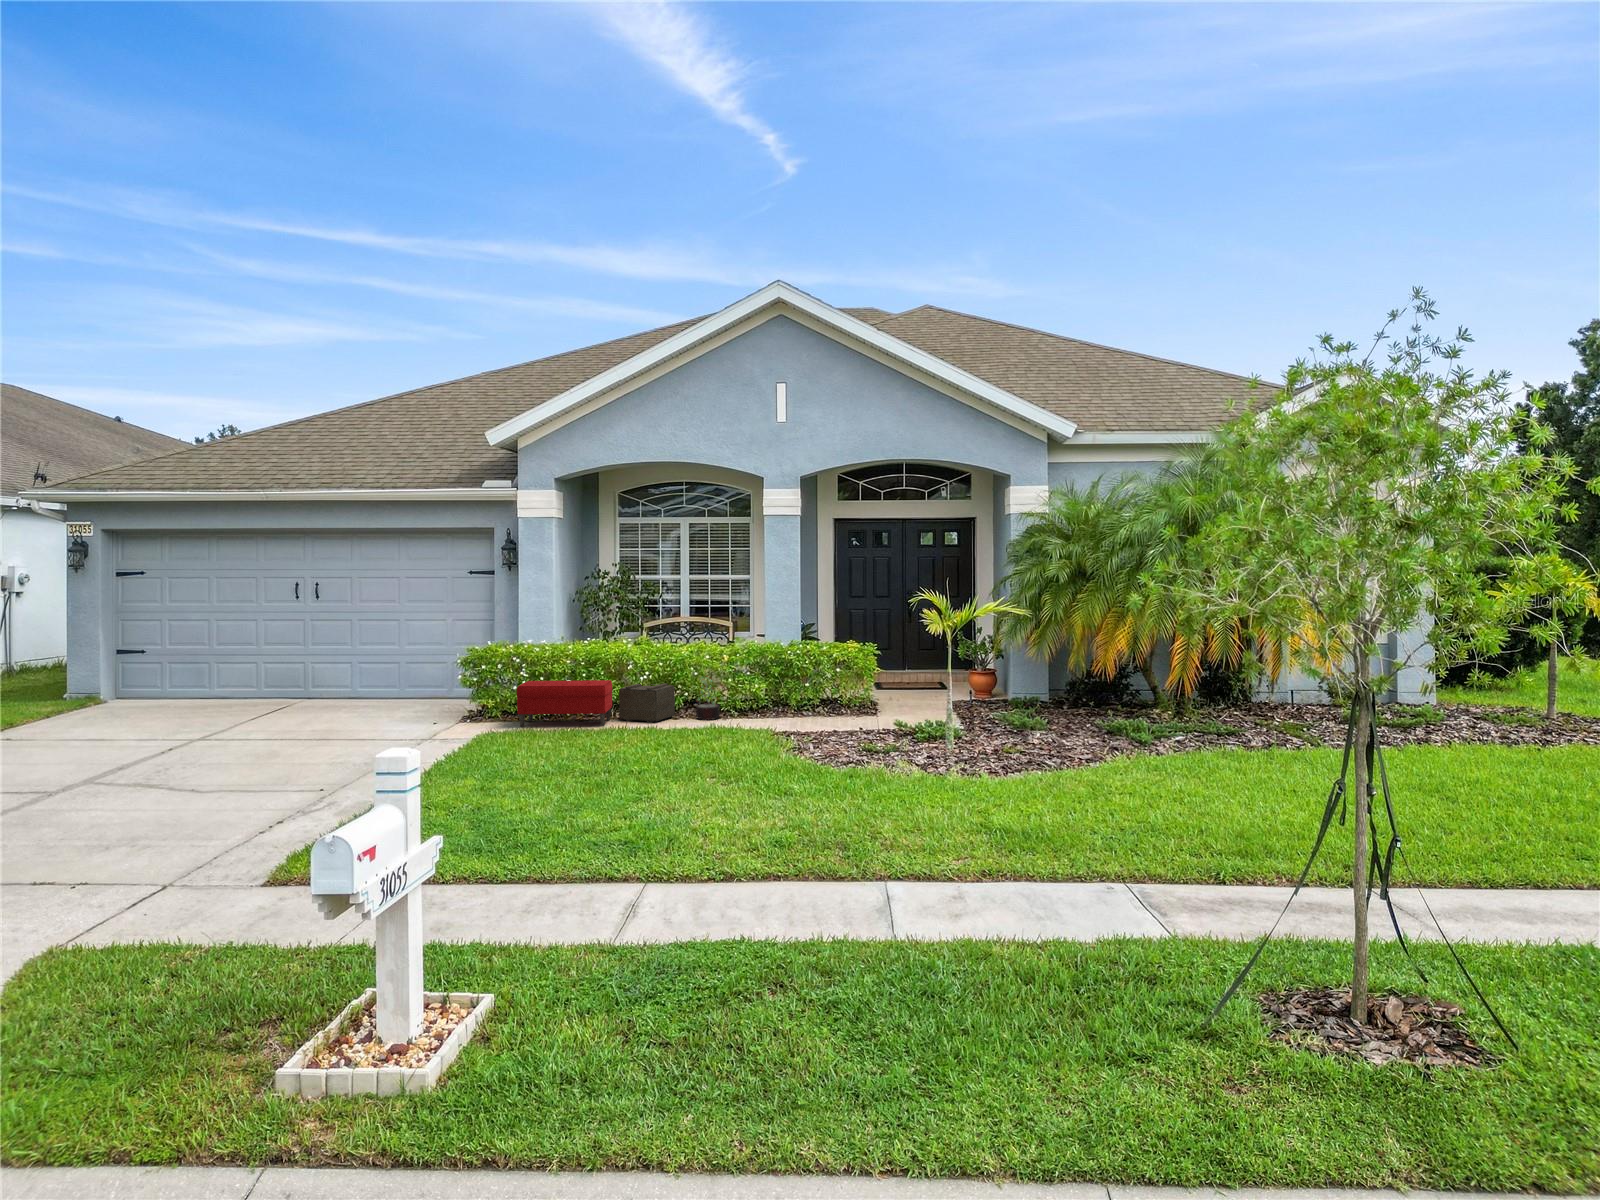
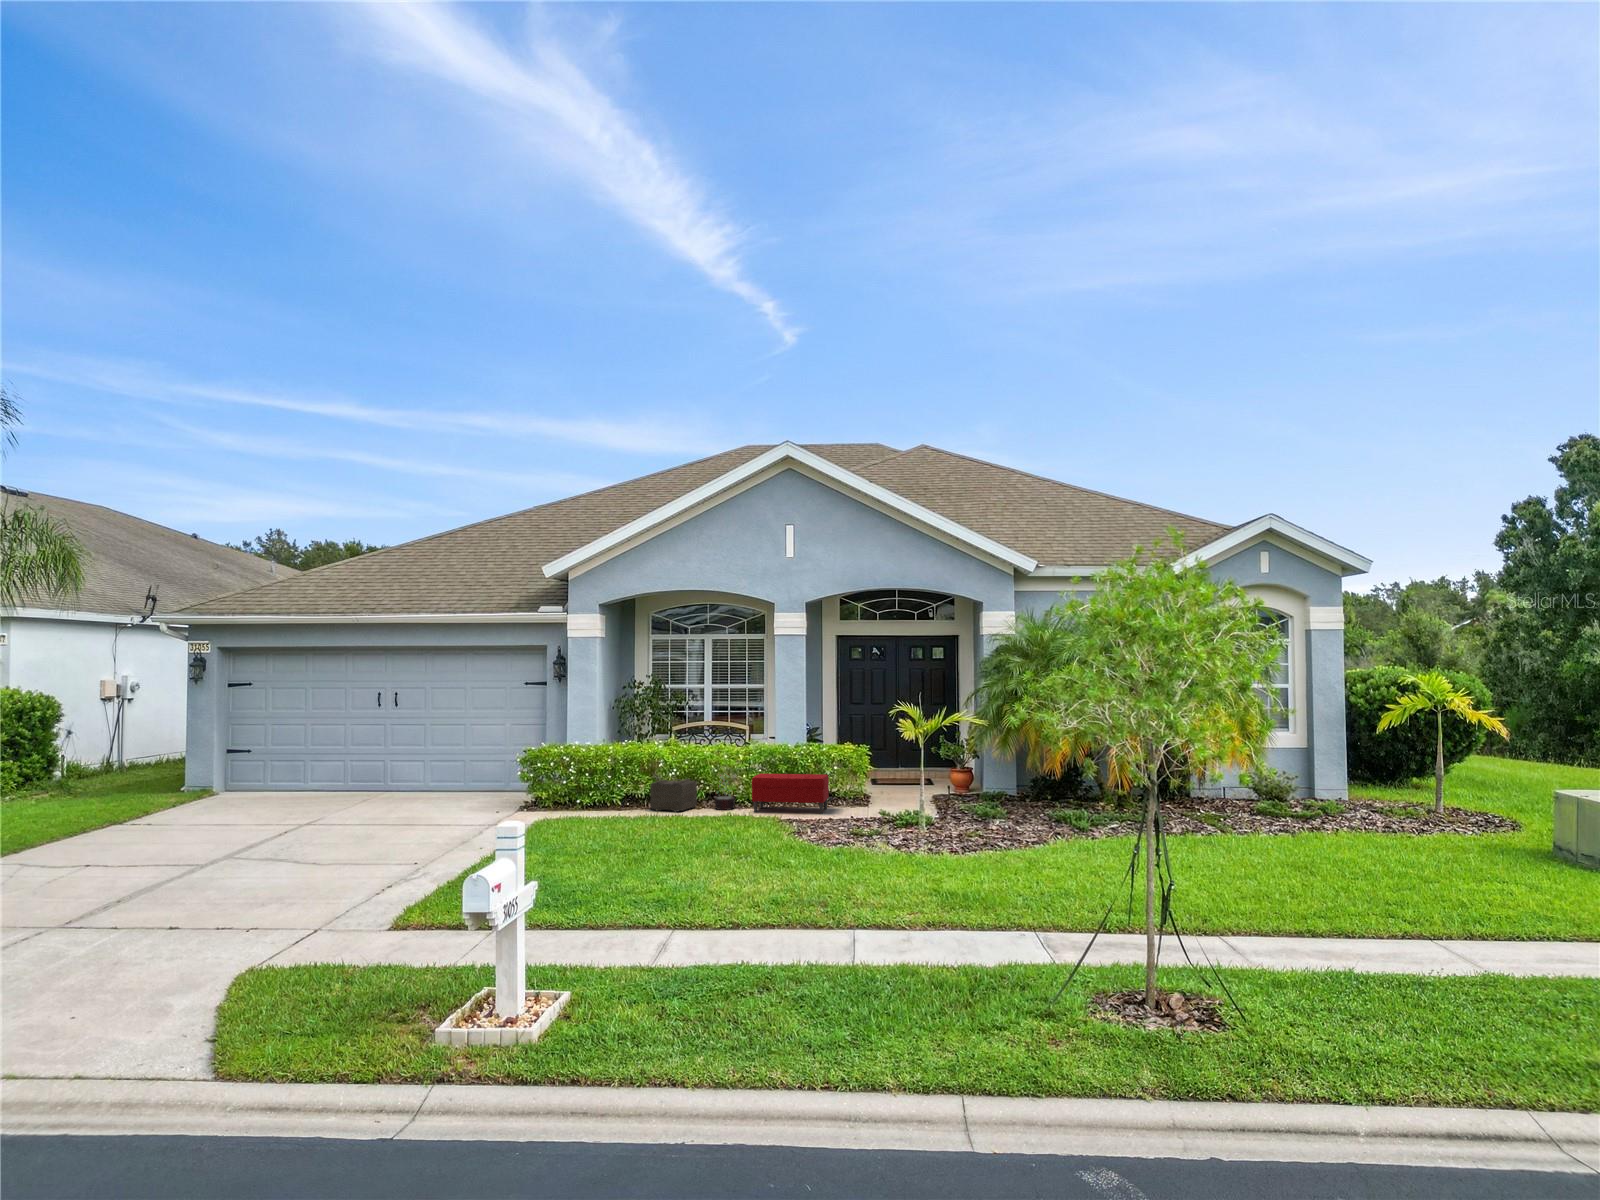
bench: present [517,680,612,727] -> present [752,773,829,814]

